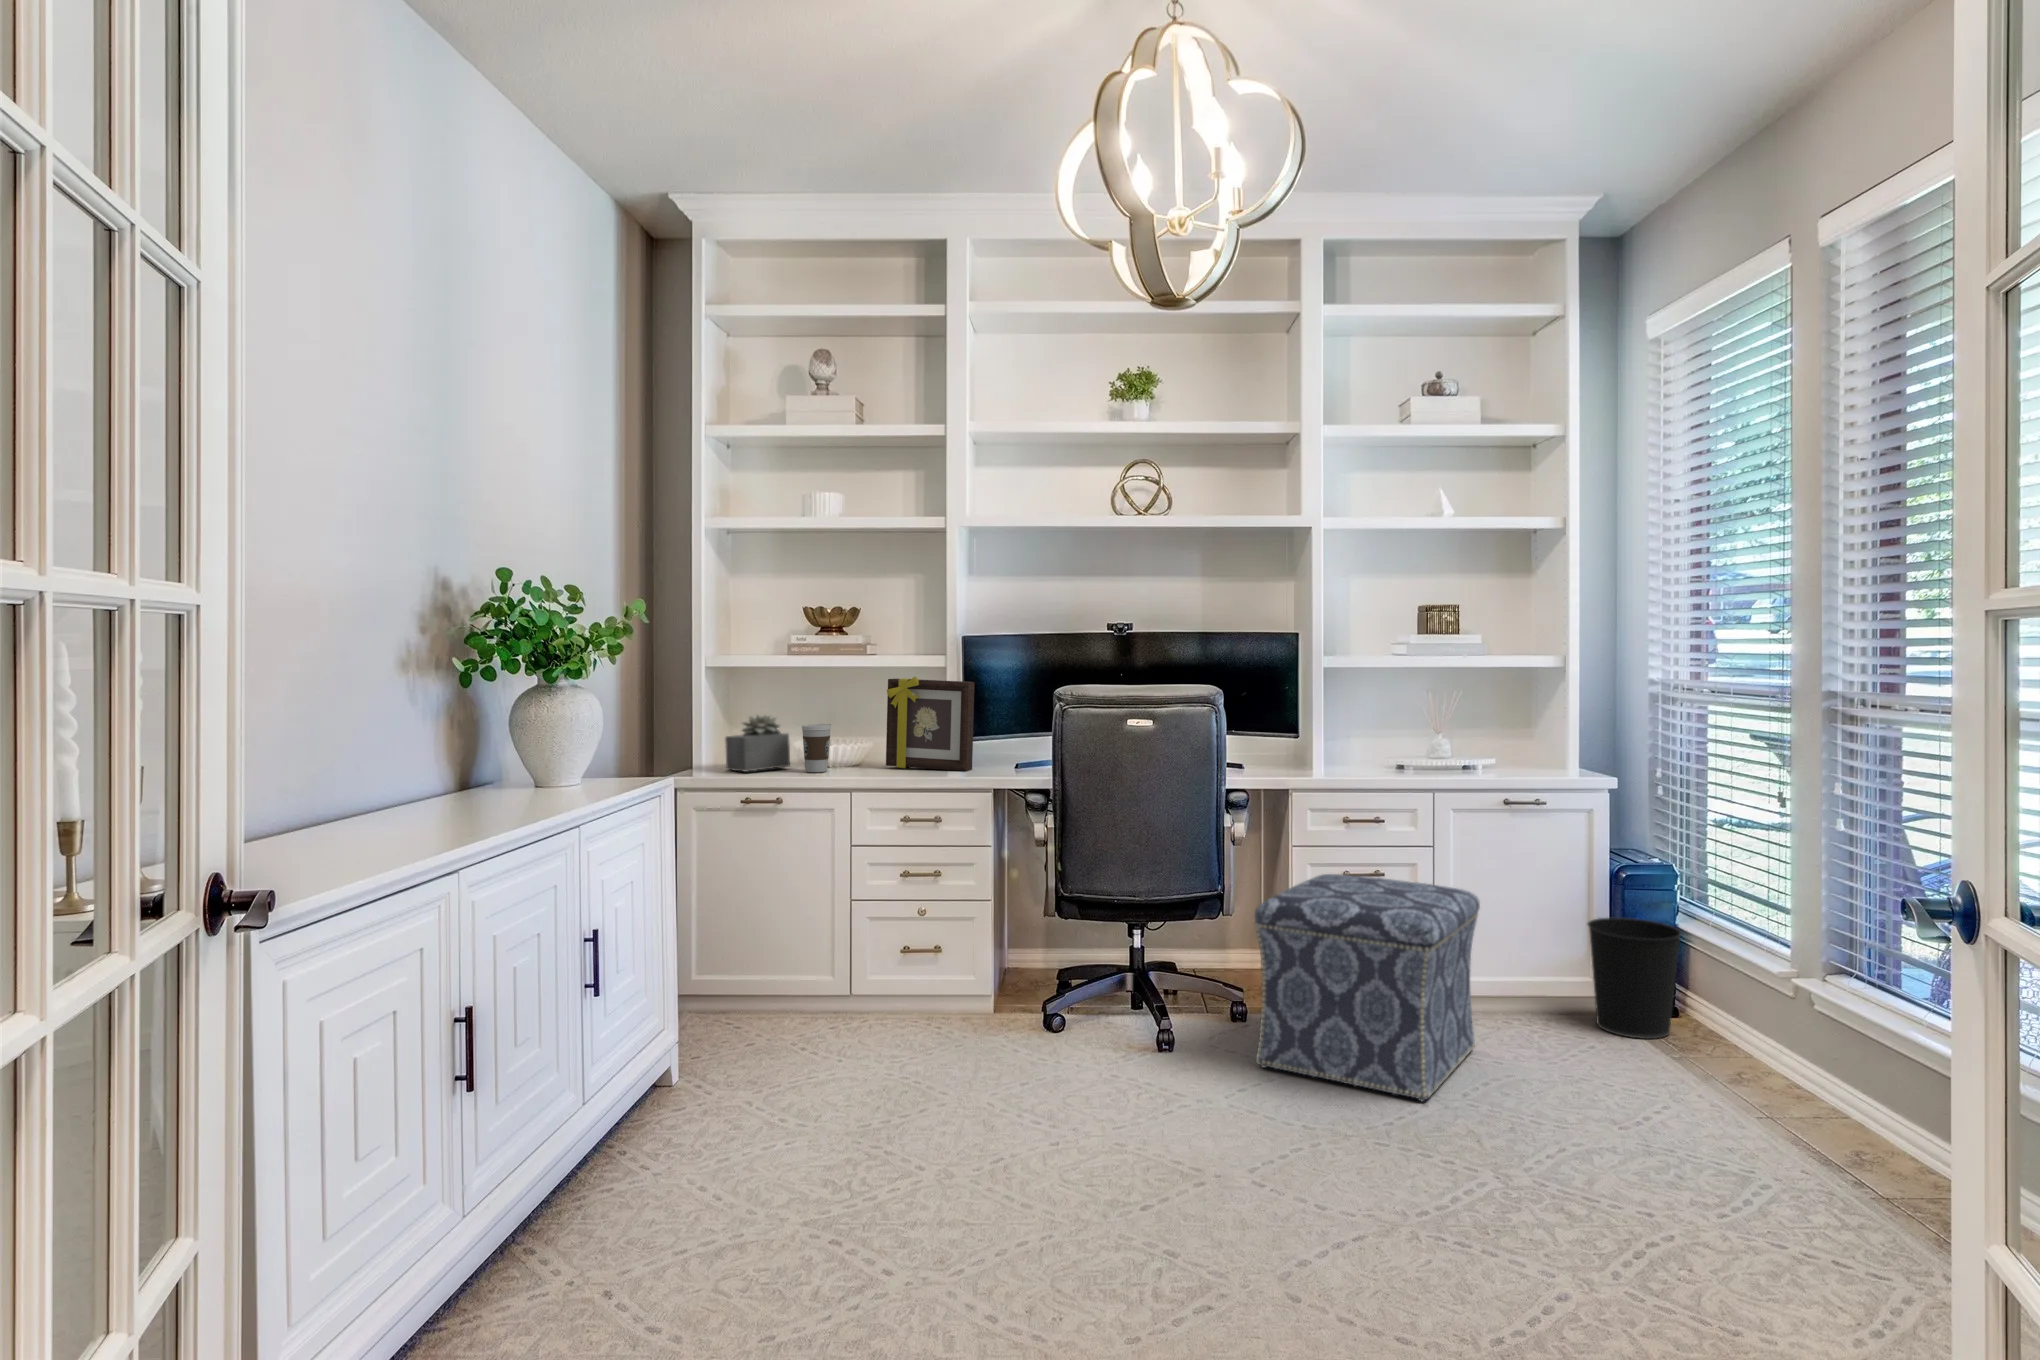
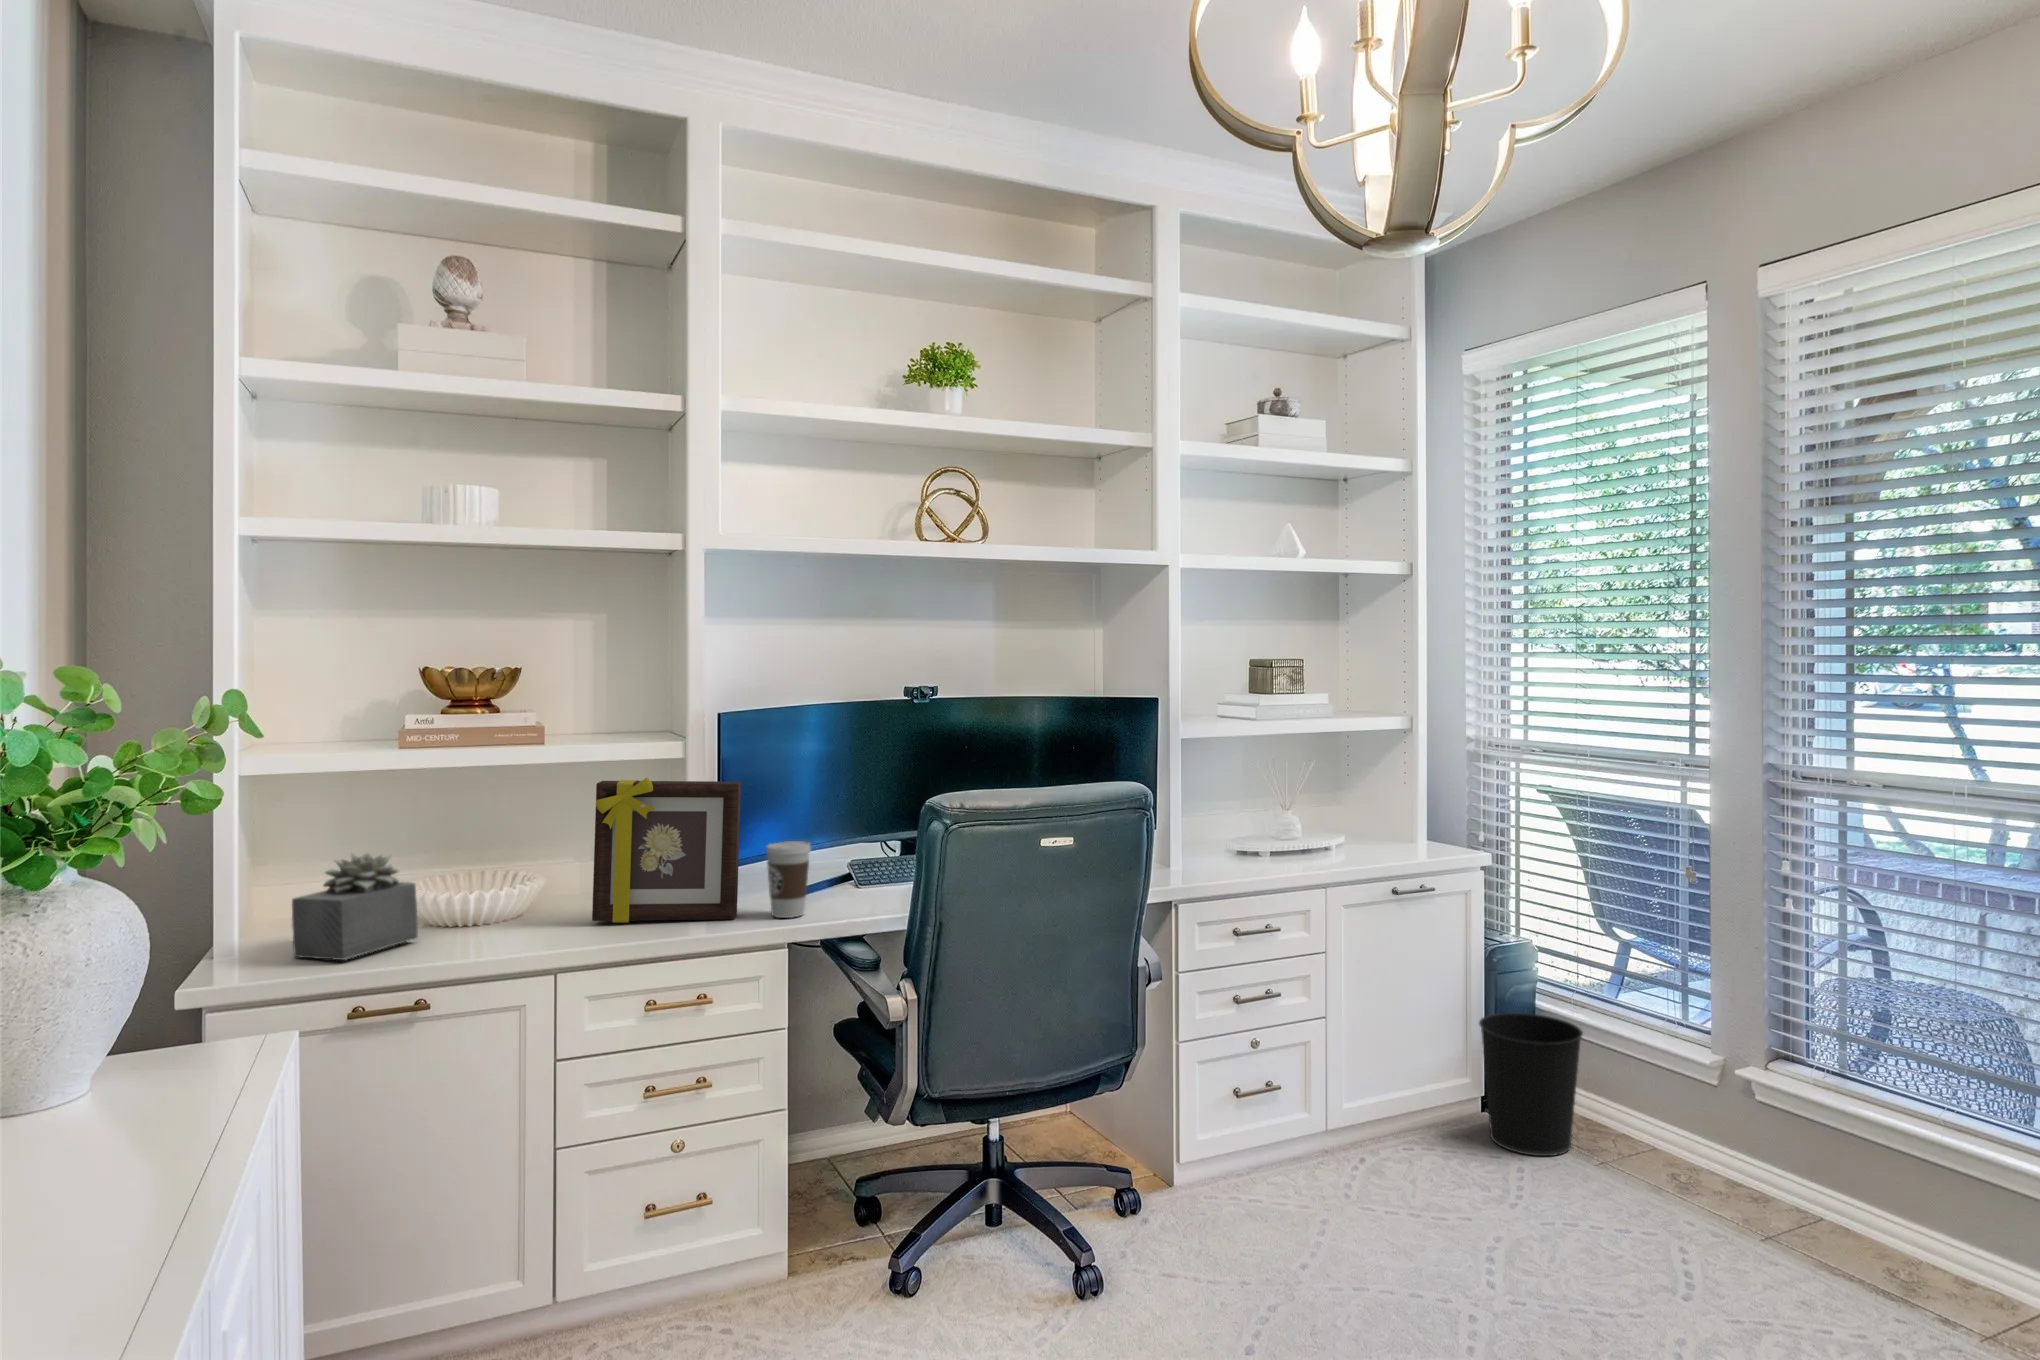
coffee cup: present [802,724,831,772] -> present [766,841,810,918]
ottoman: present [1255,874,1480,1101] -> none [1216,1013,1475,1320]

